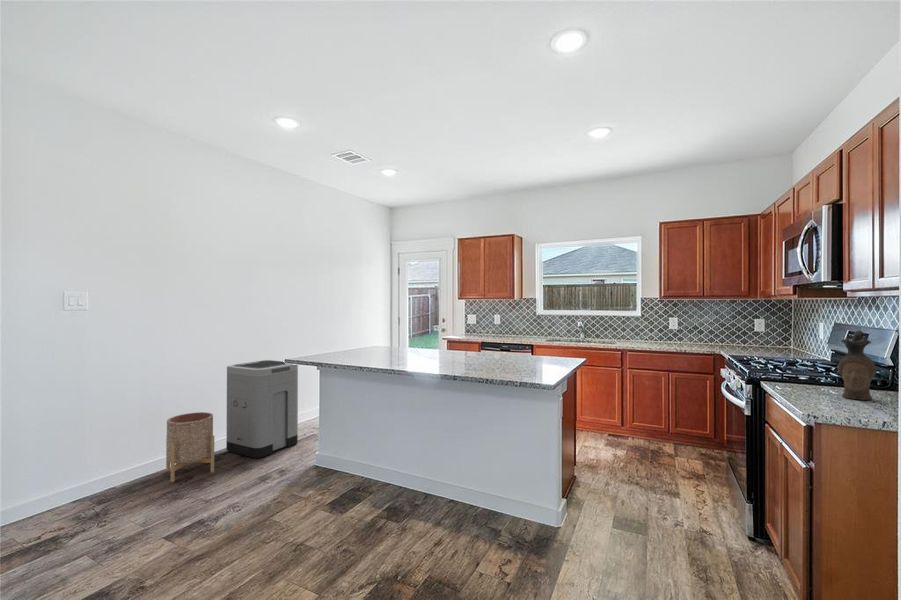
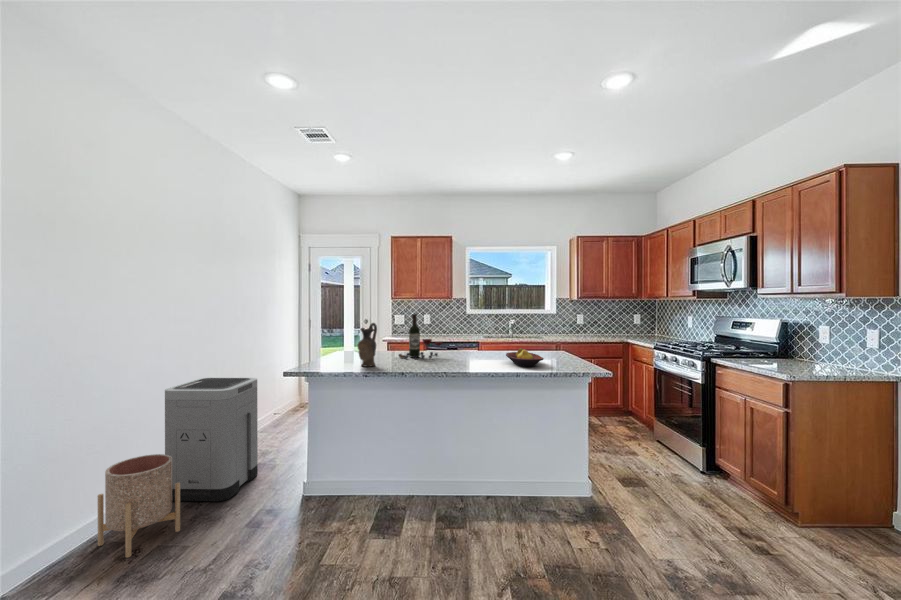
wine bottle: none [401,312,440,356] -> present [399,314,442,359]
ceramic pitcher: present [837,330,876,400] -> present [358,323,377,367]
fruit bowl: none [477,349,515,370] -> present [506,348,544,367]

